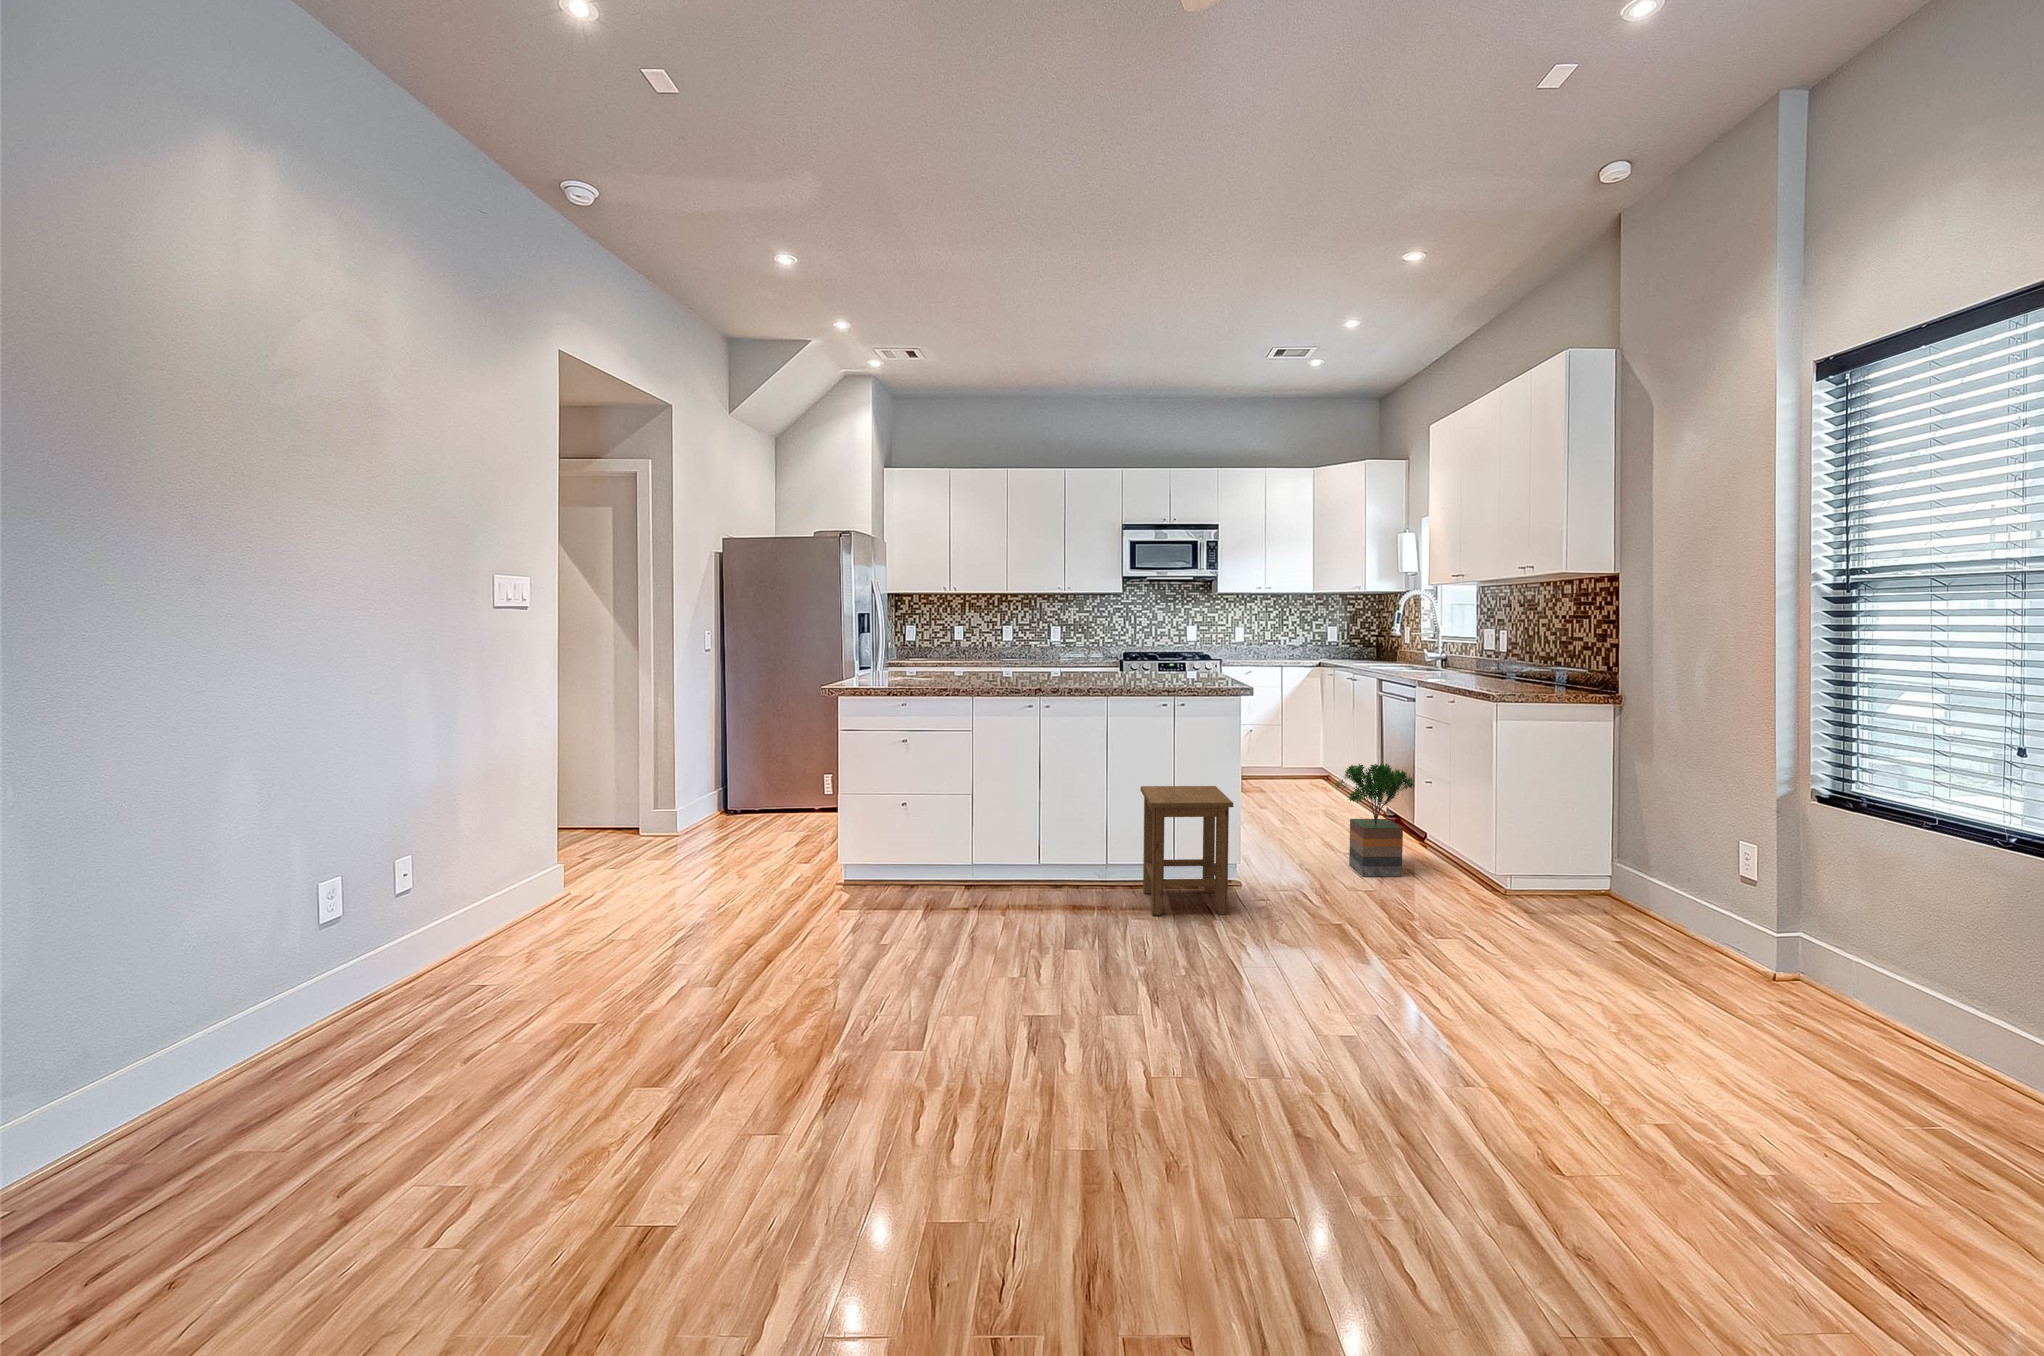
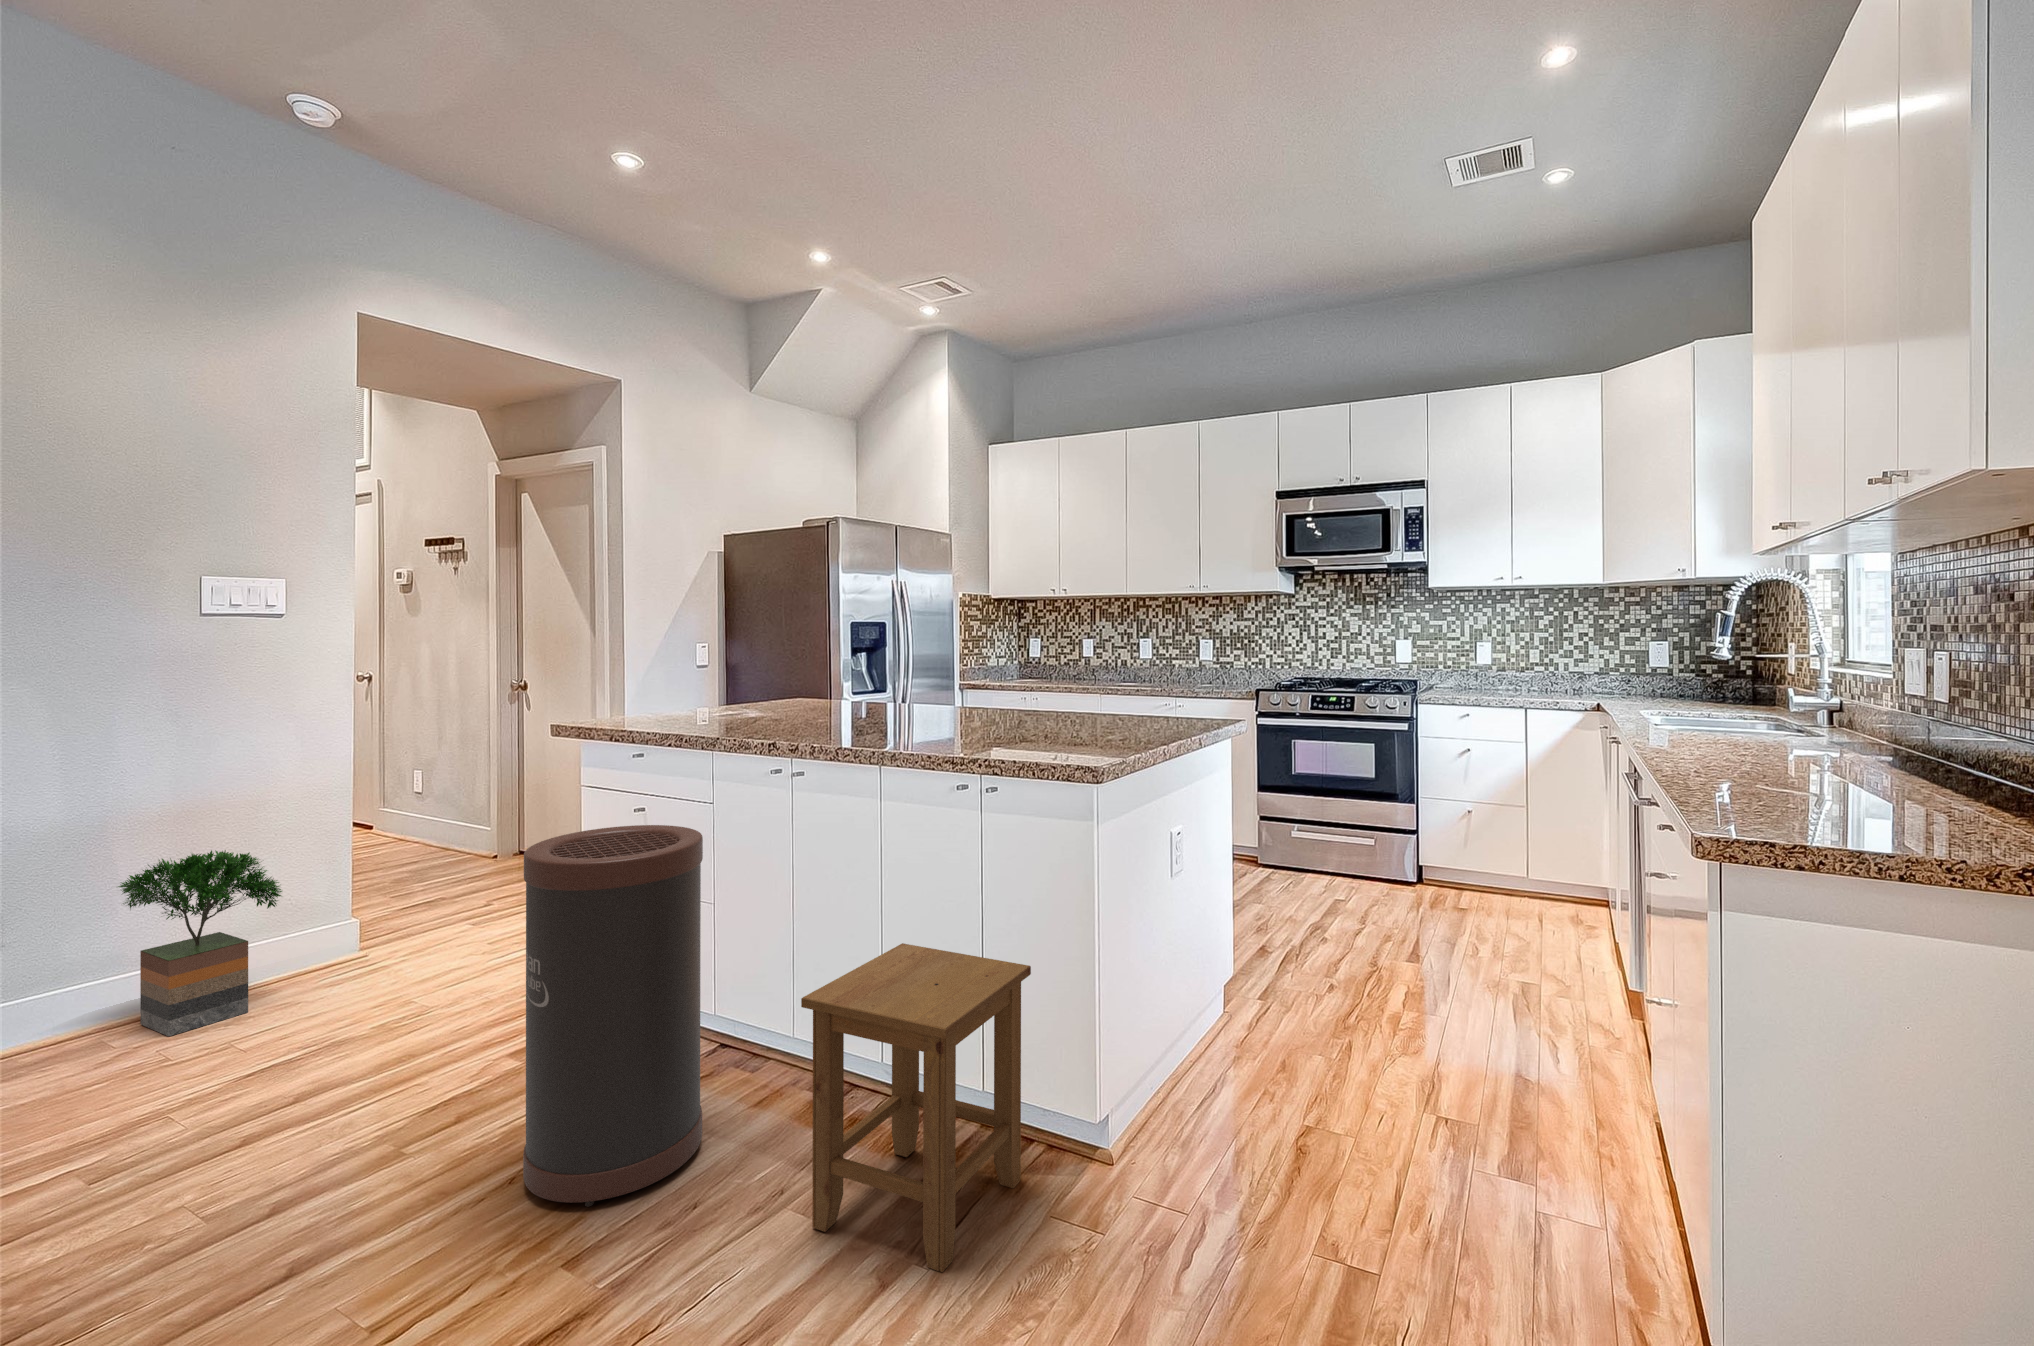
trash can: none [969,735,1059,930] -> present [523,825,703,1206]
potted tree: present [1336,764,1414,877] -> present [118,850,282,1037]

